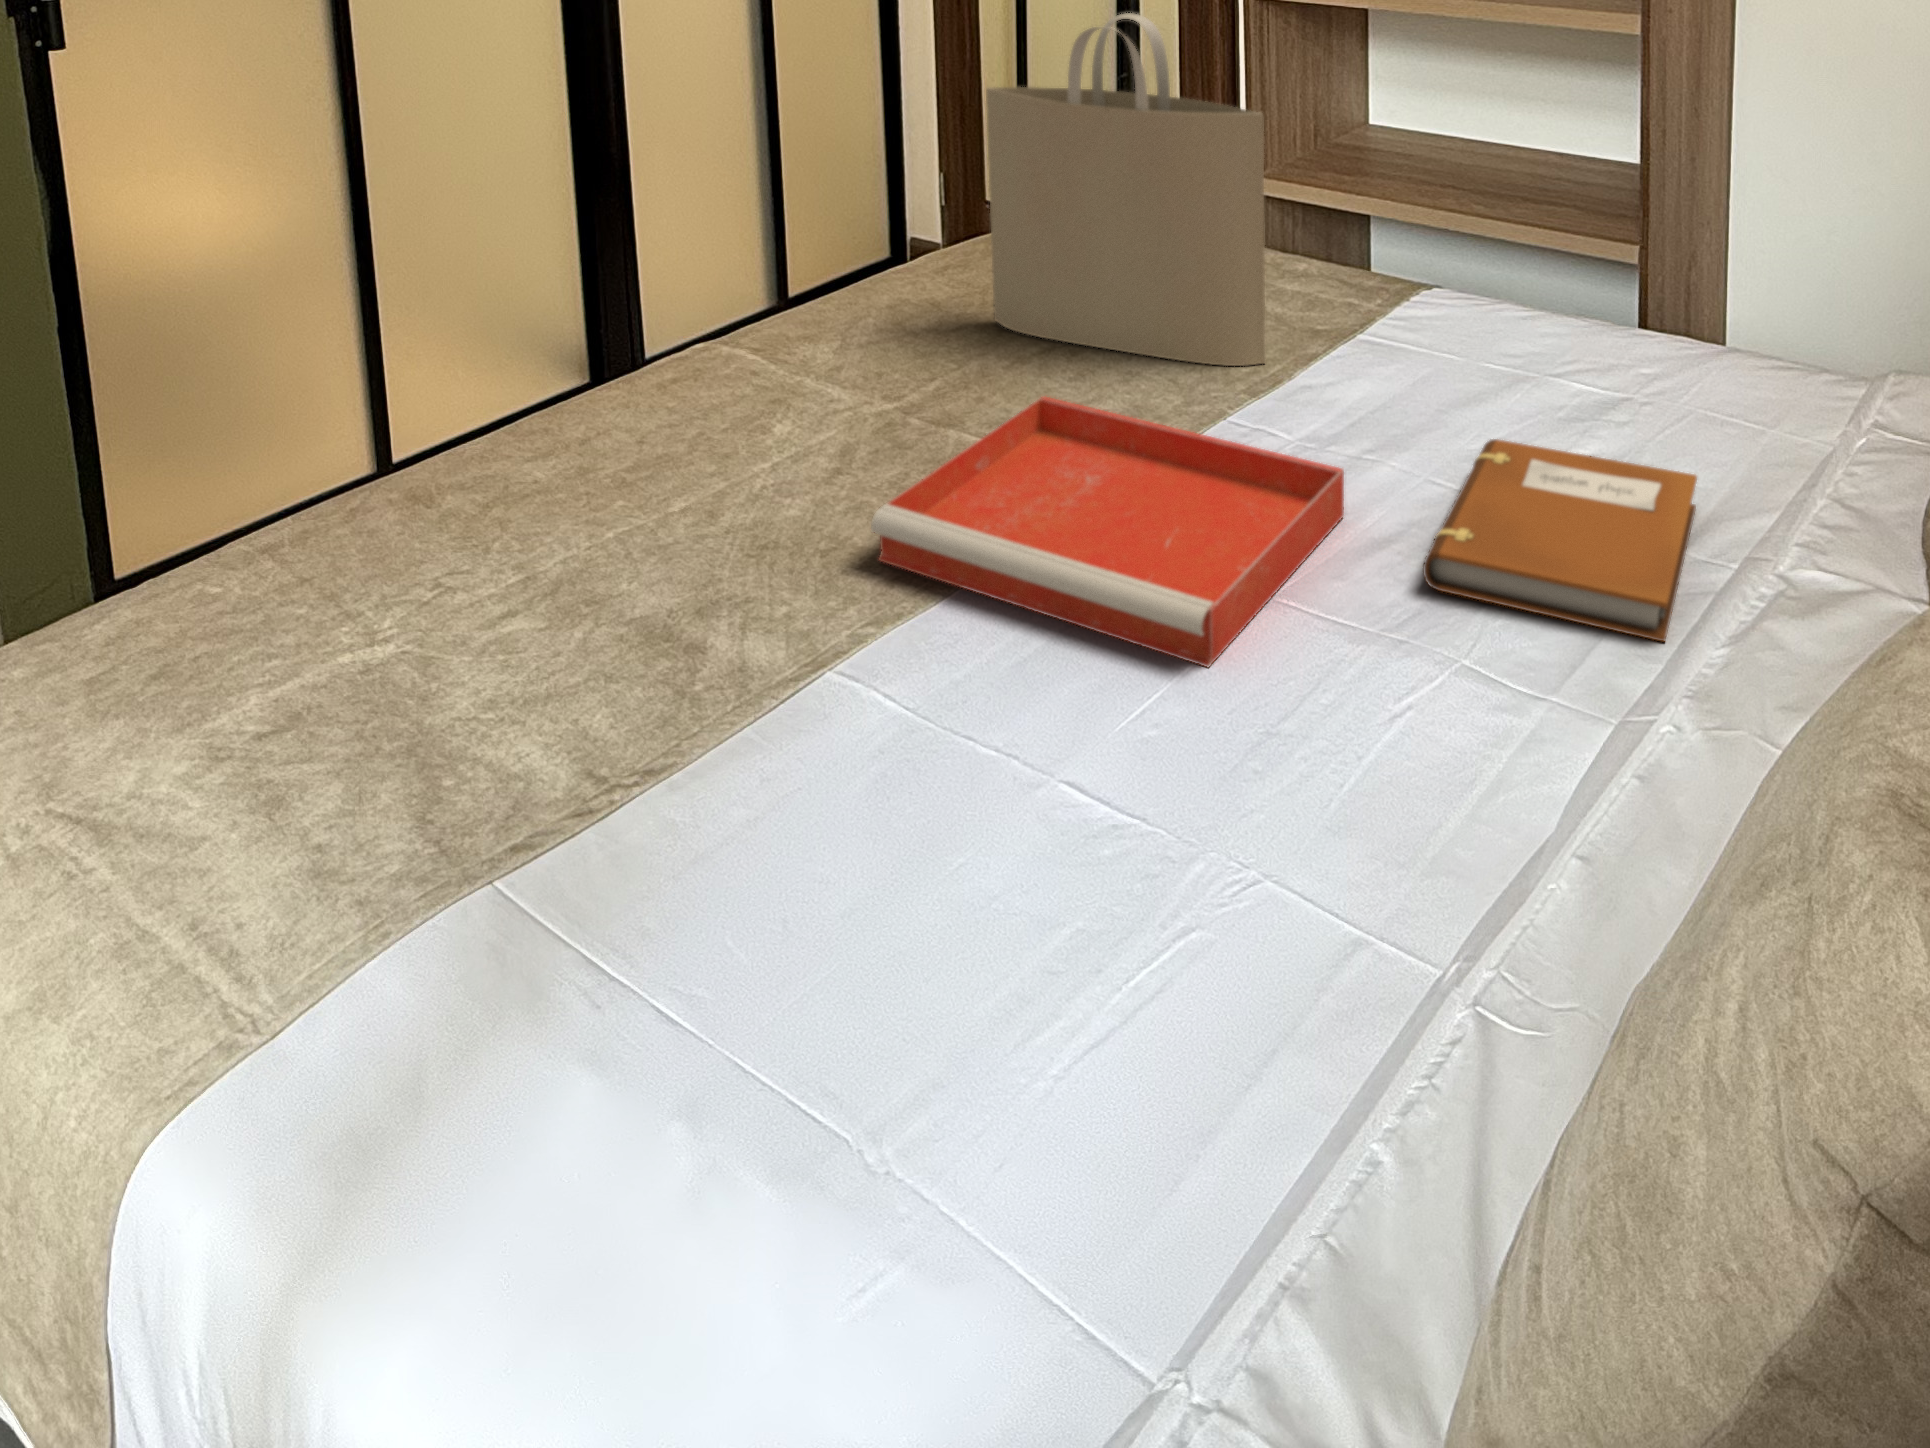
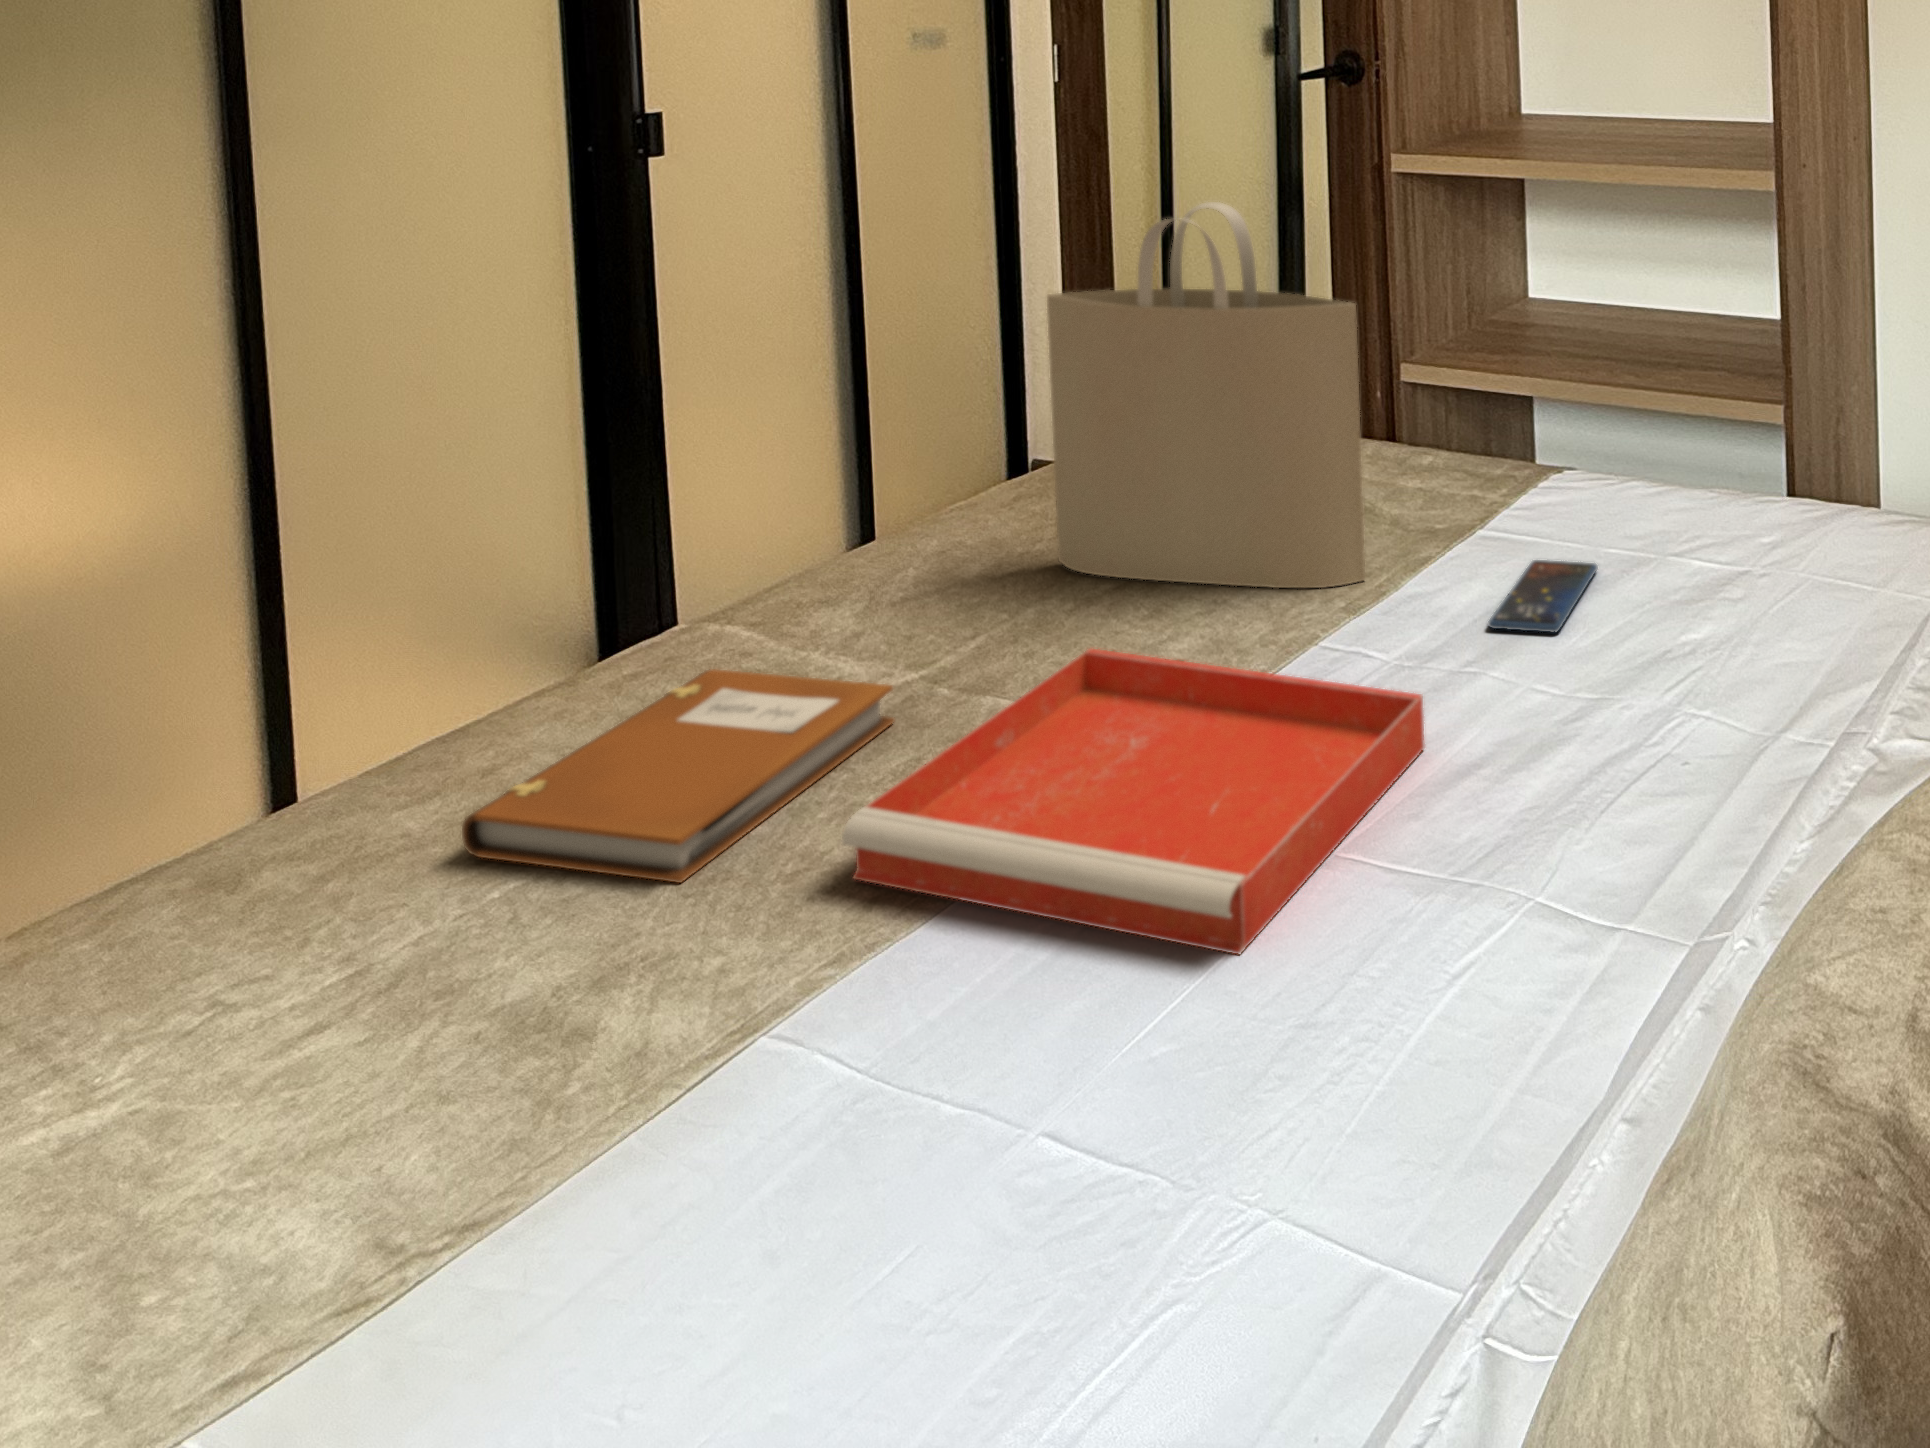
smartphone: none [1386,361,1484,428] -> present [1488,560,1598,632]
notebook: present [1423,439,1697,641] -> present [462,669,894,883]

